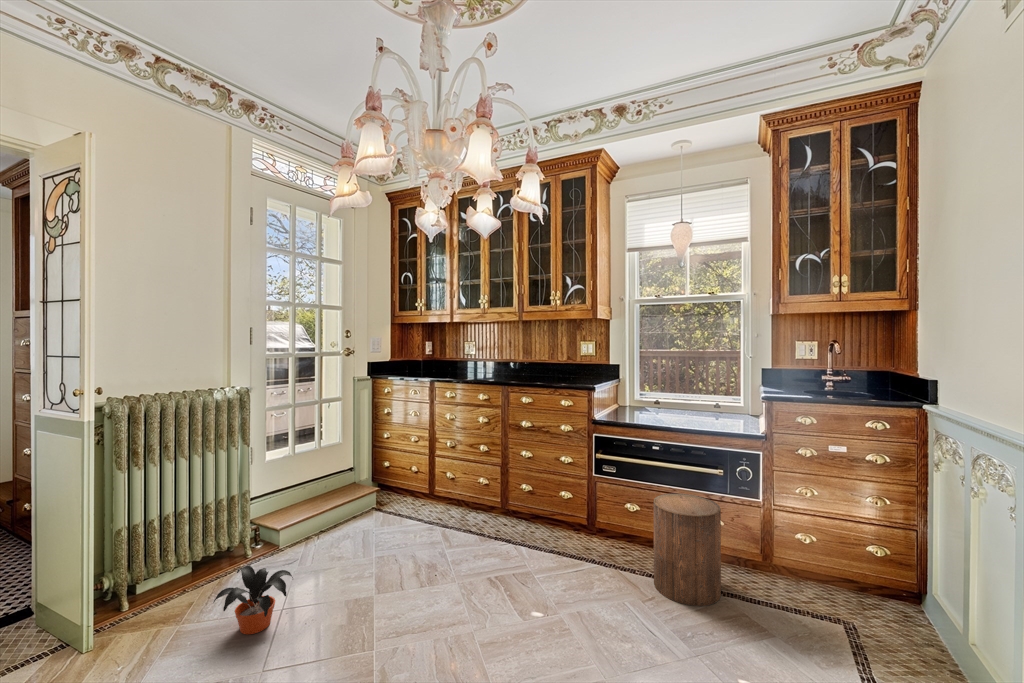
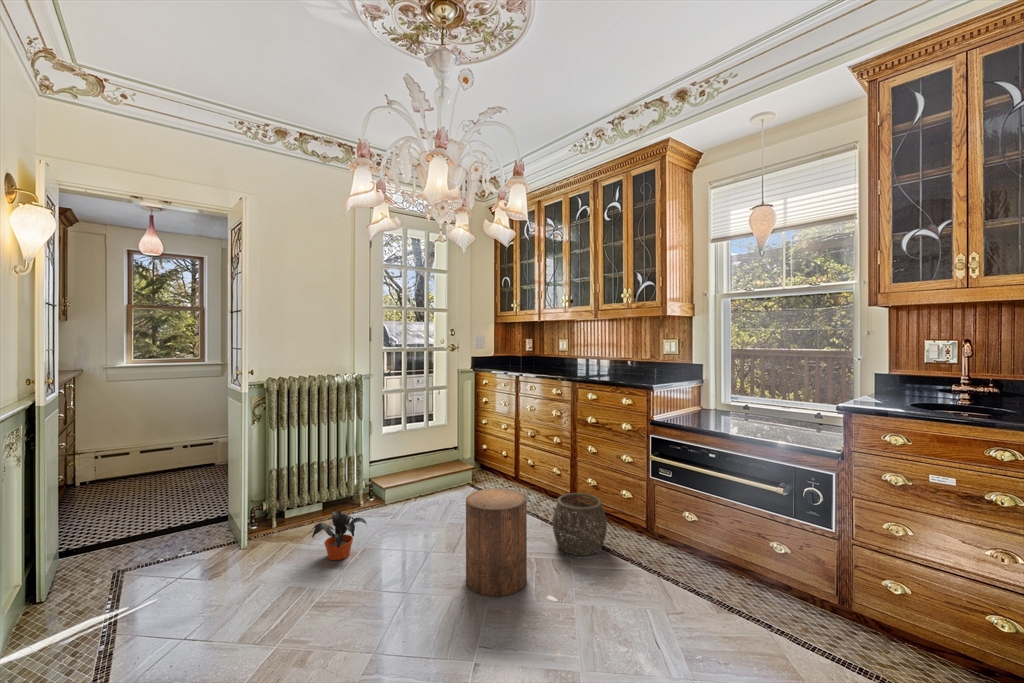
stool: present [654,494,721,606] -> present [466,488,527,597]
woven basket: none [505,499,562,564] -> present [552,493,607,556]

